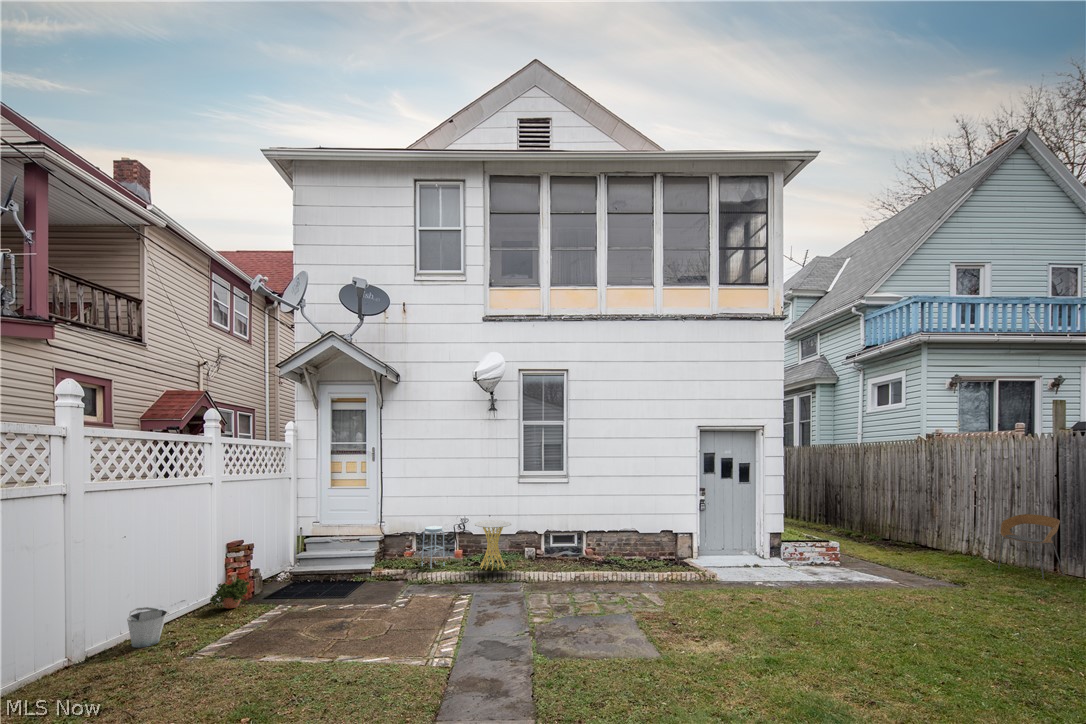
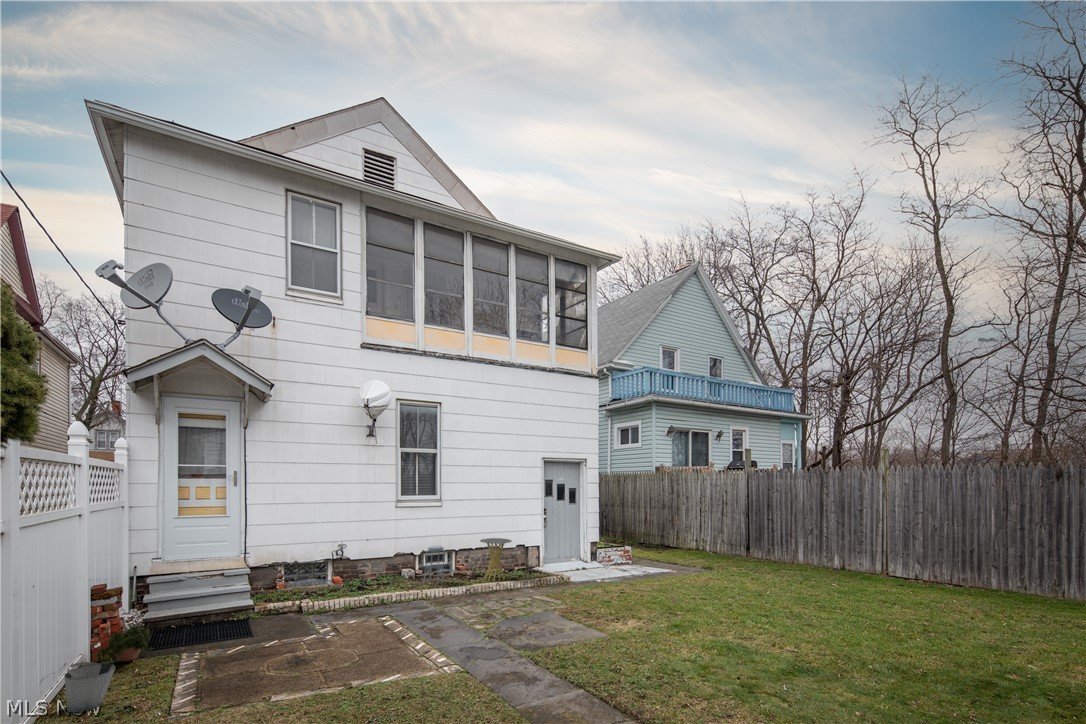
chair: present [998,514,1065,579] -> none [720,519,753,561]
side table: present [475,520,511,570] -> present [480,538,511,581]
stool: present [422,526,445,569] -> present [424,546,444,584]

